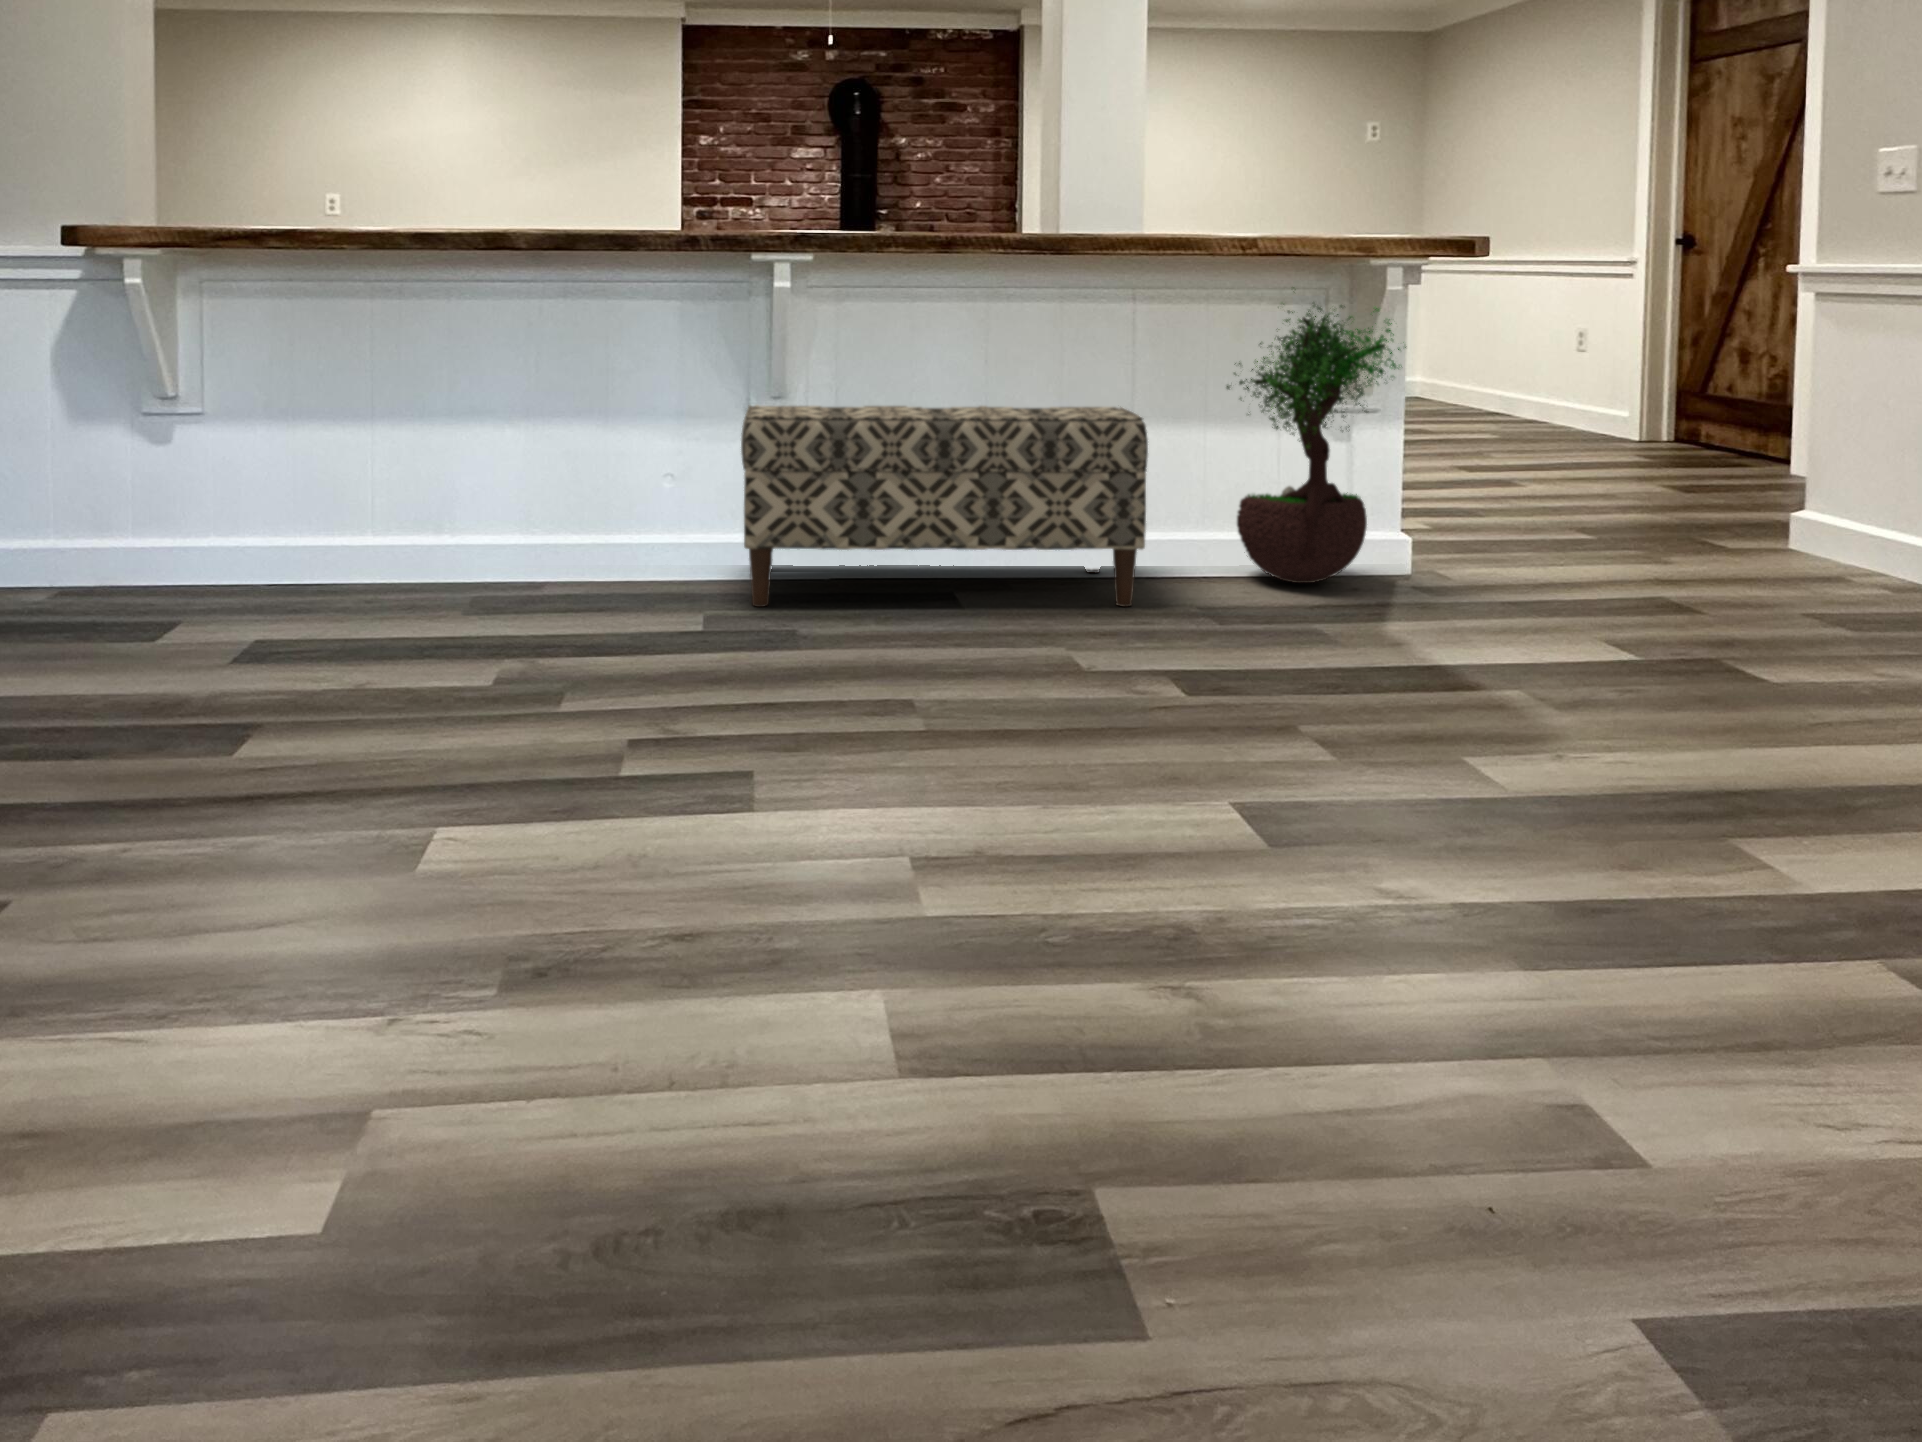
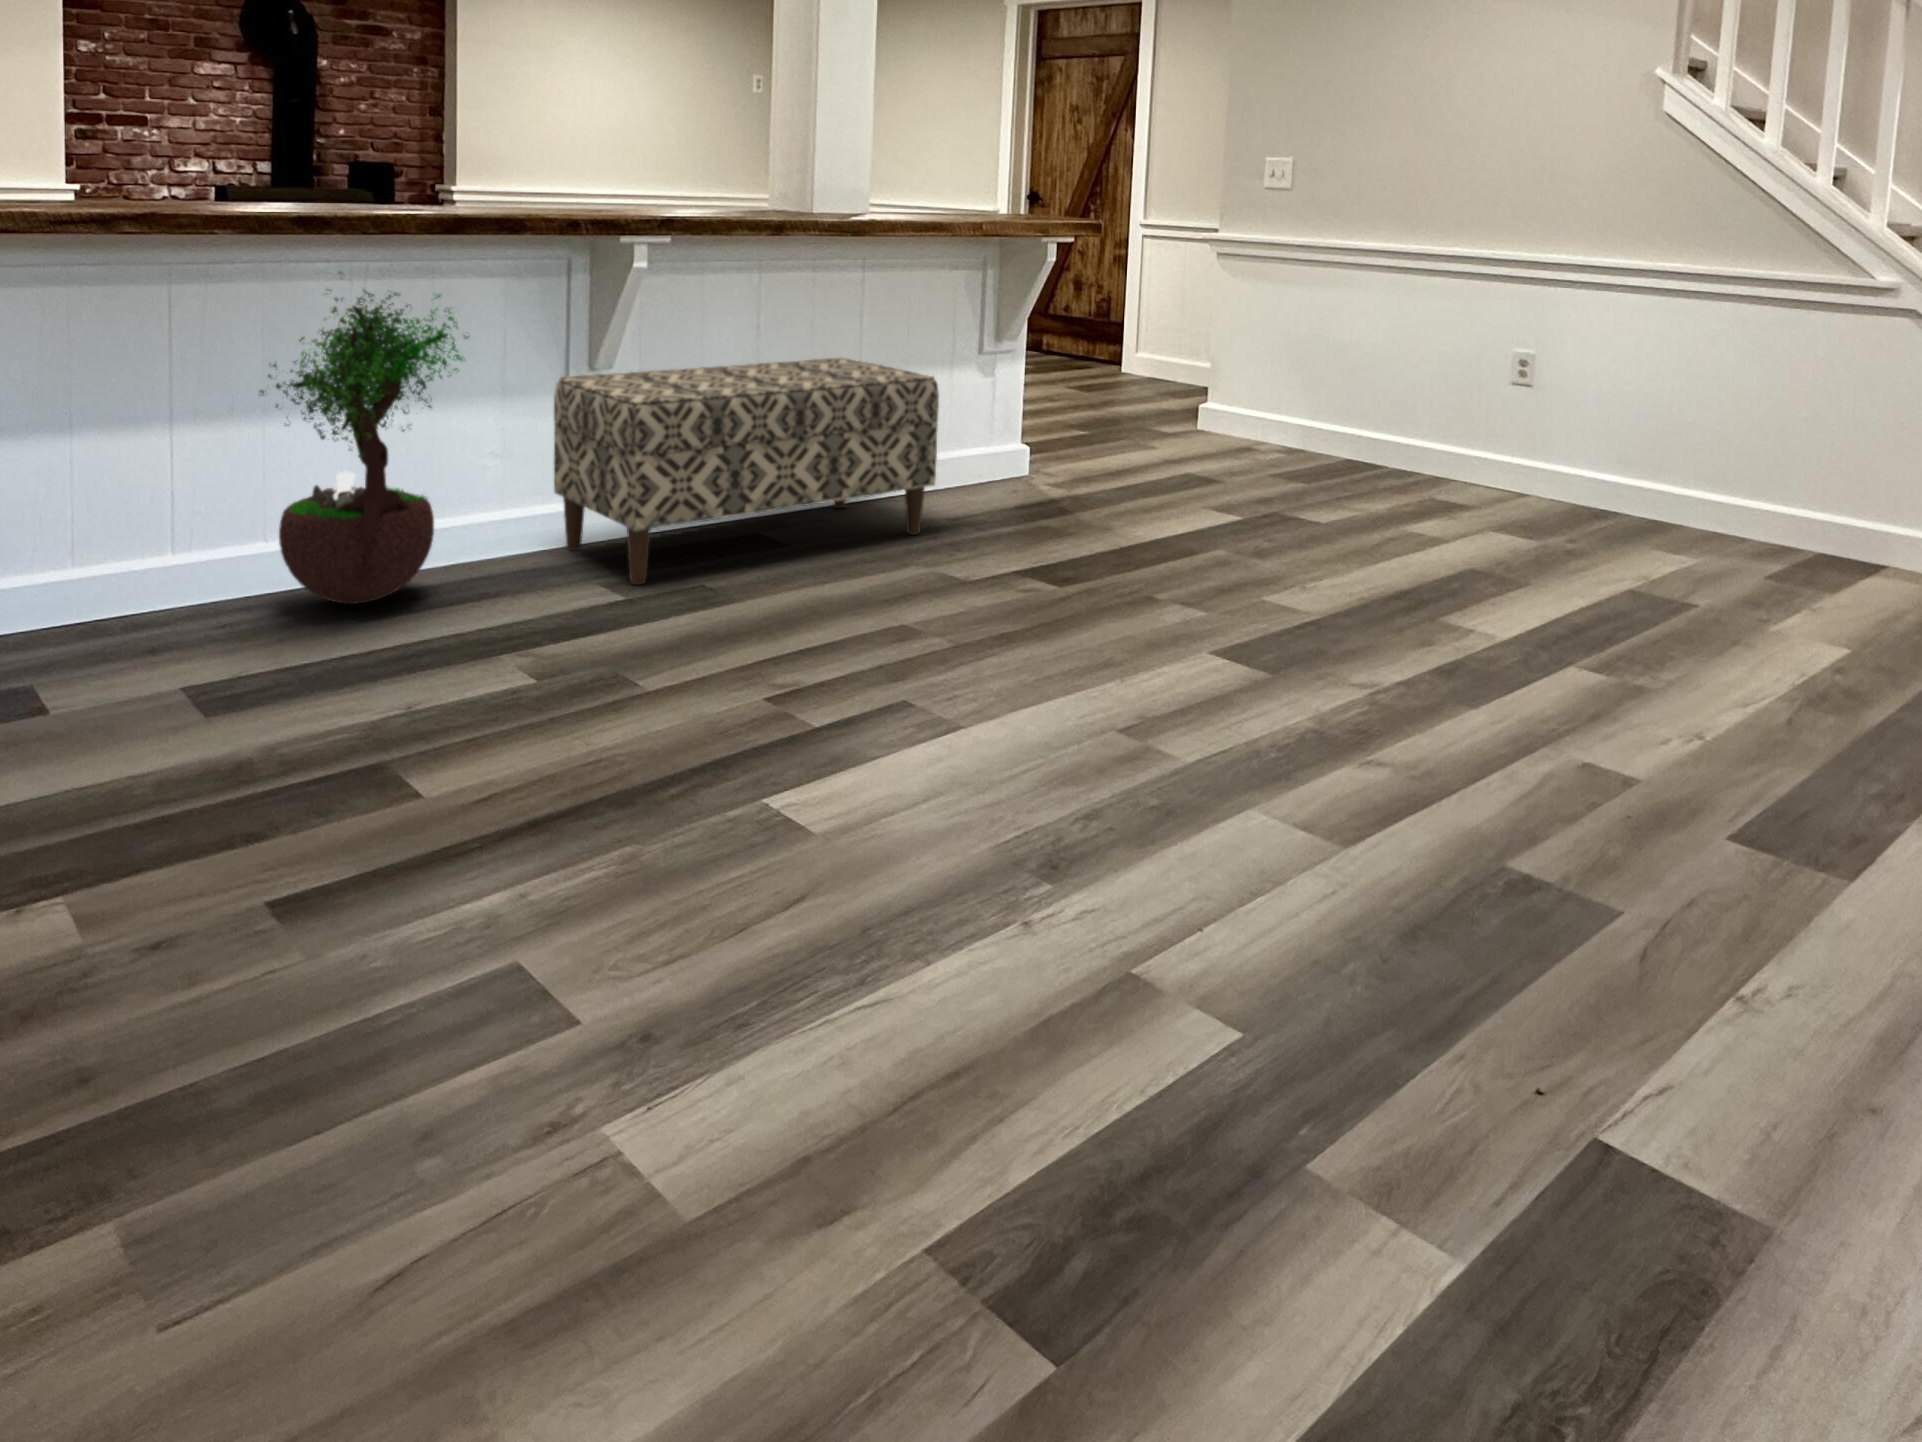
potted tree: present [1227,287,1406,583] -> present [260,272,469,604]

